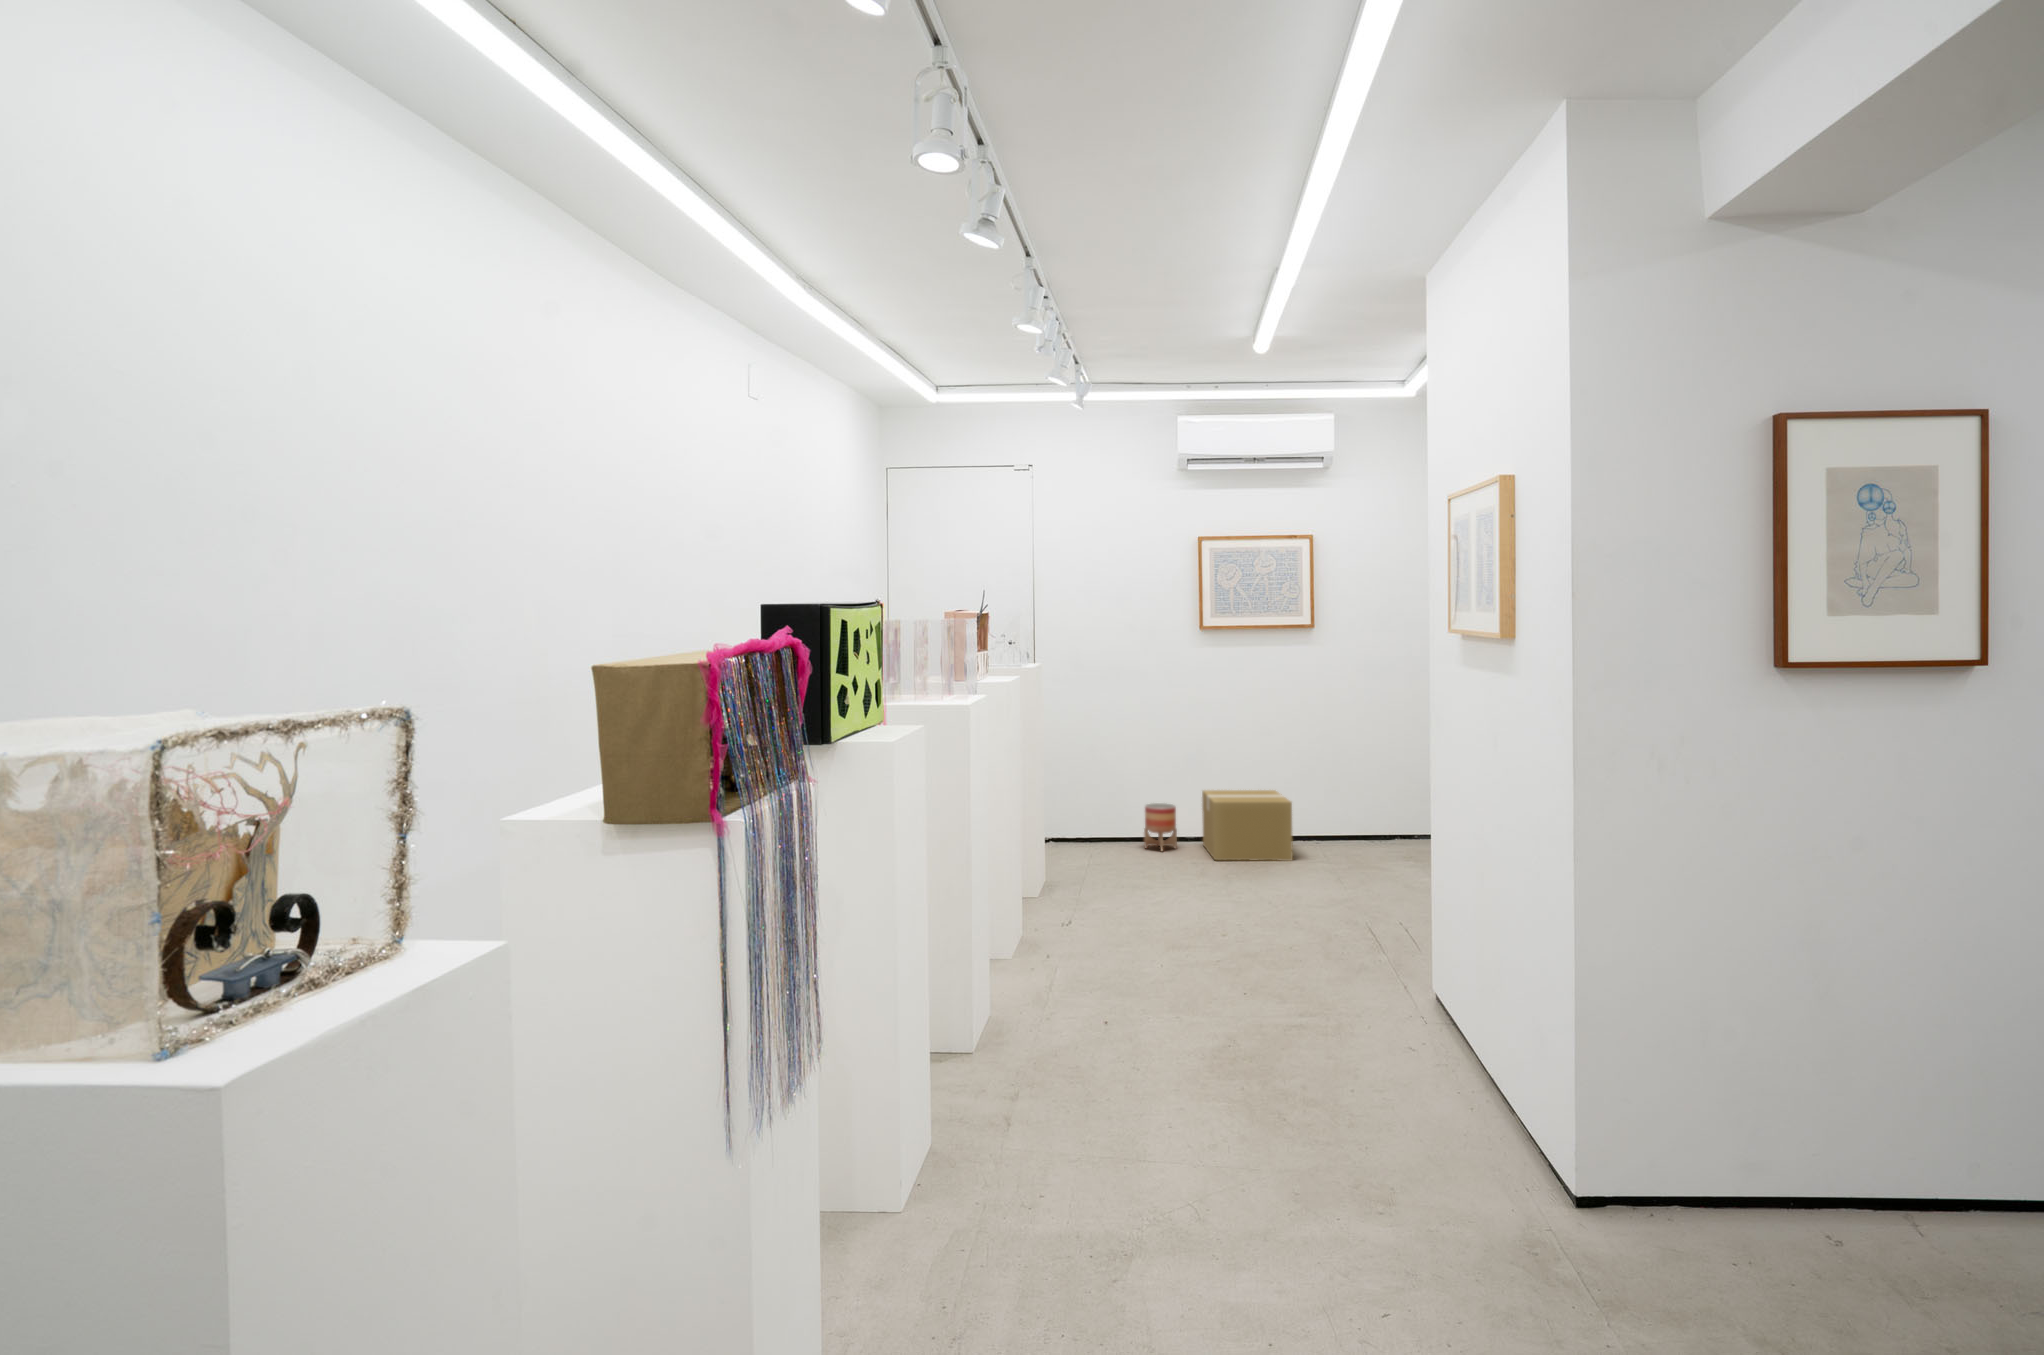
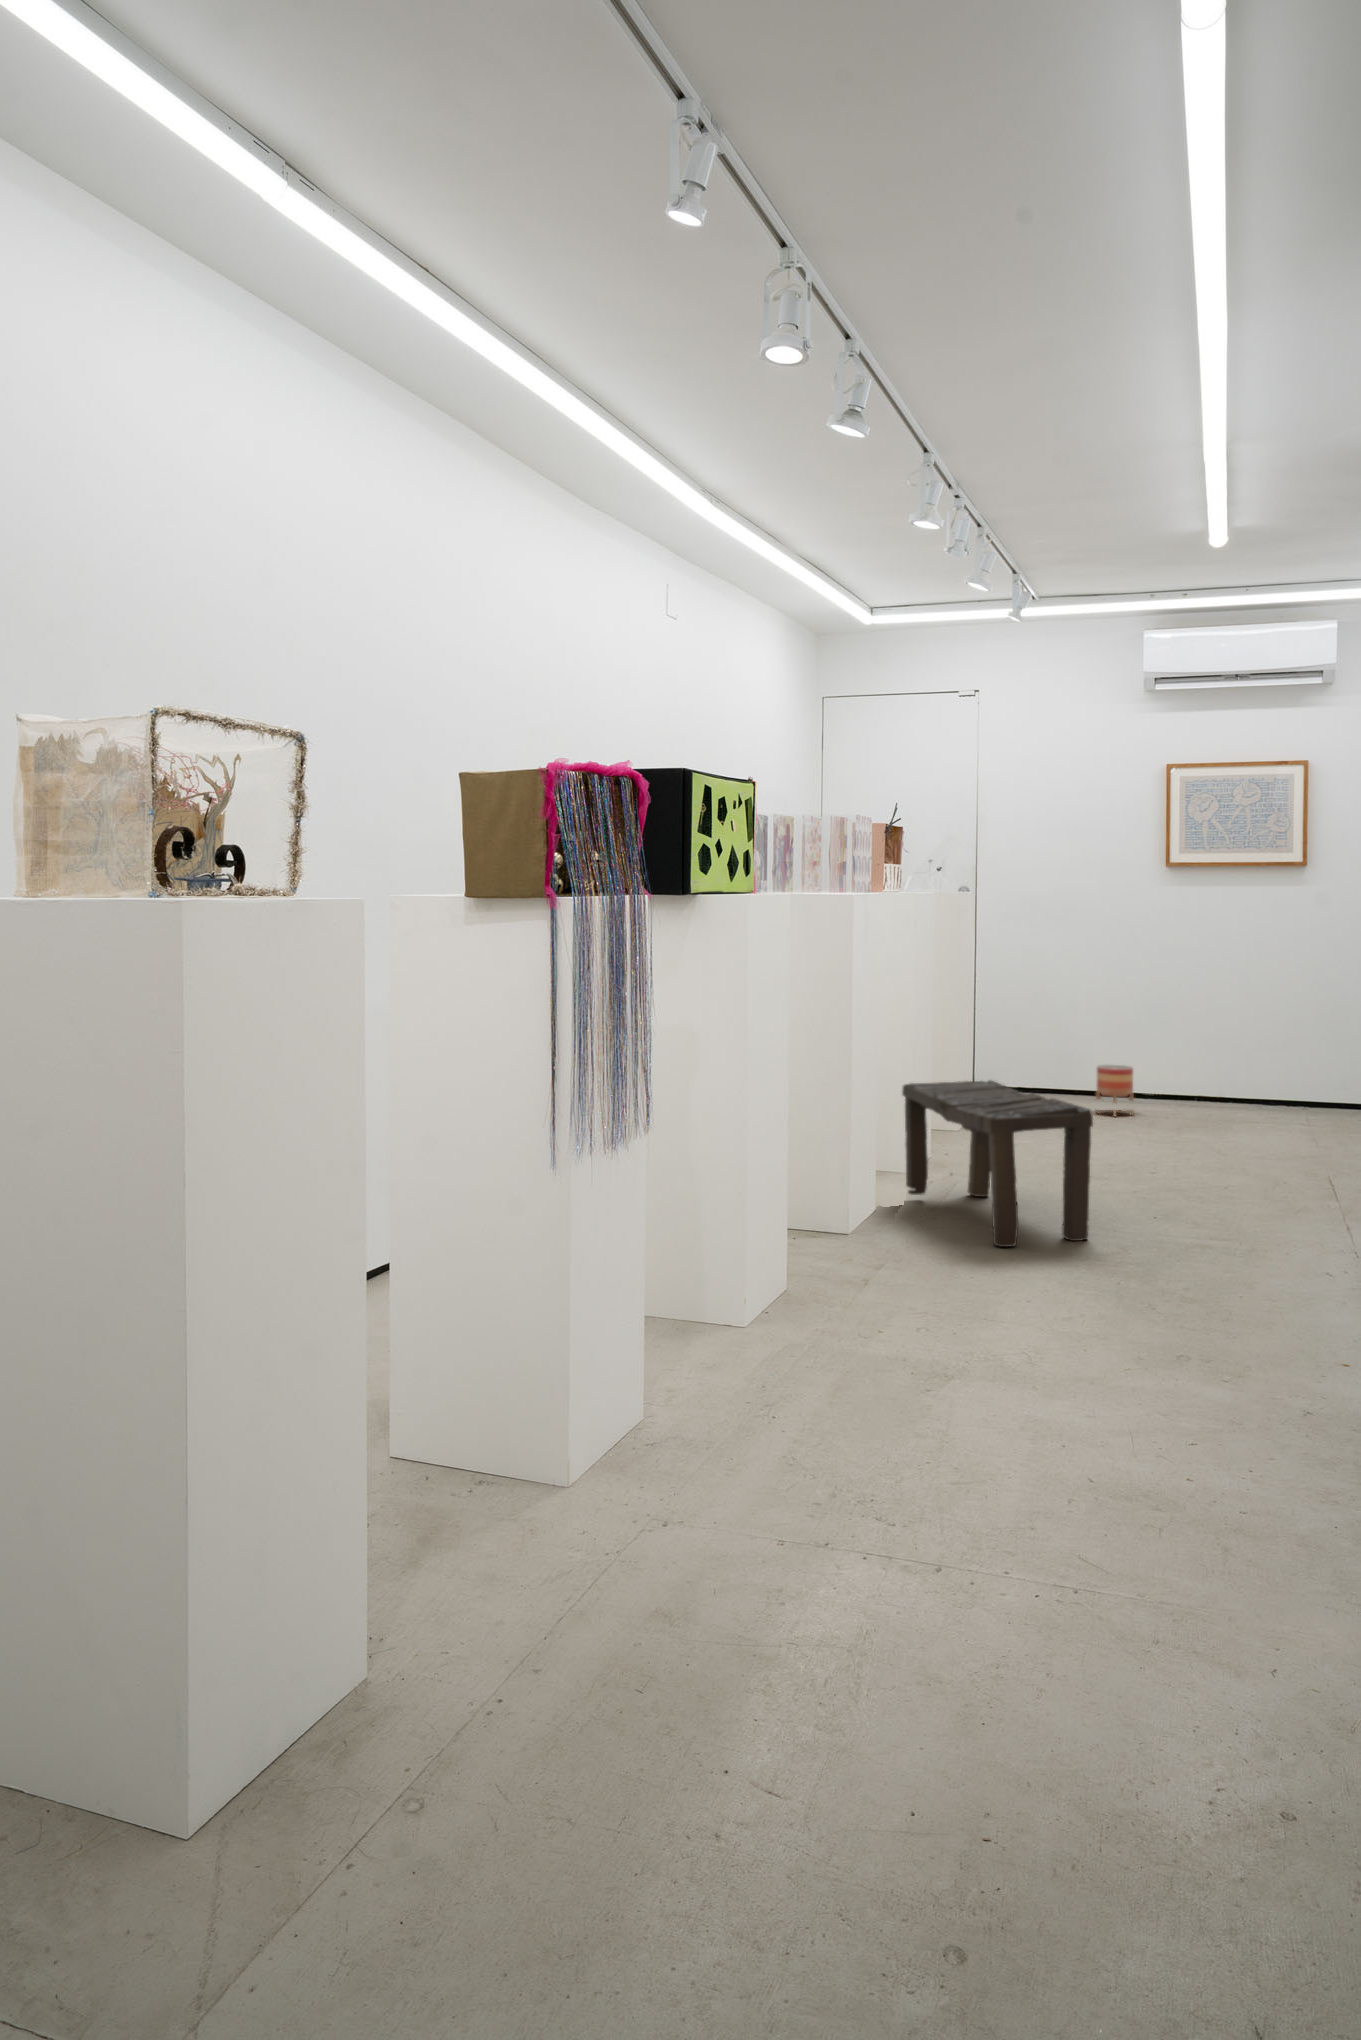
cardboard box: present [1202,790,1293,861] -> none [1166,1052,1268,1130]
bench: none [1005,855,1197,1040] -> present [902,1080,1093,1247]

